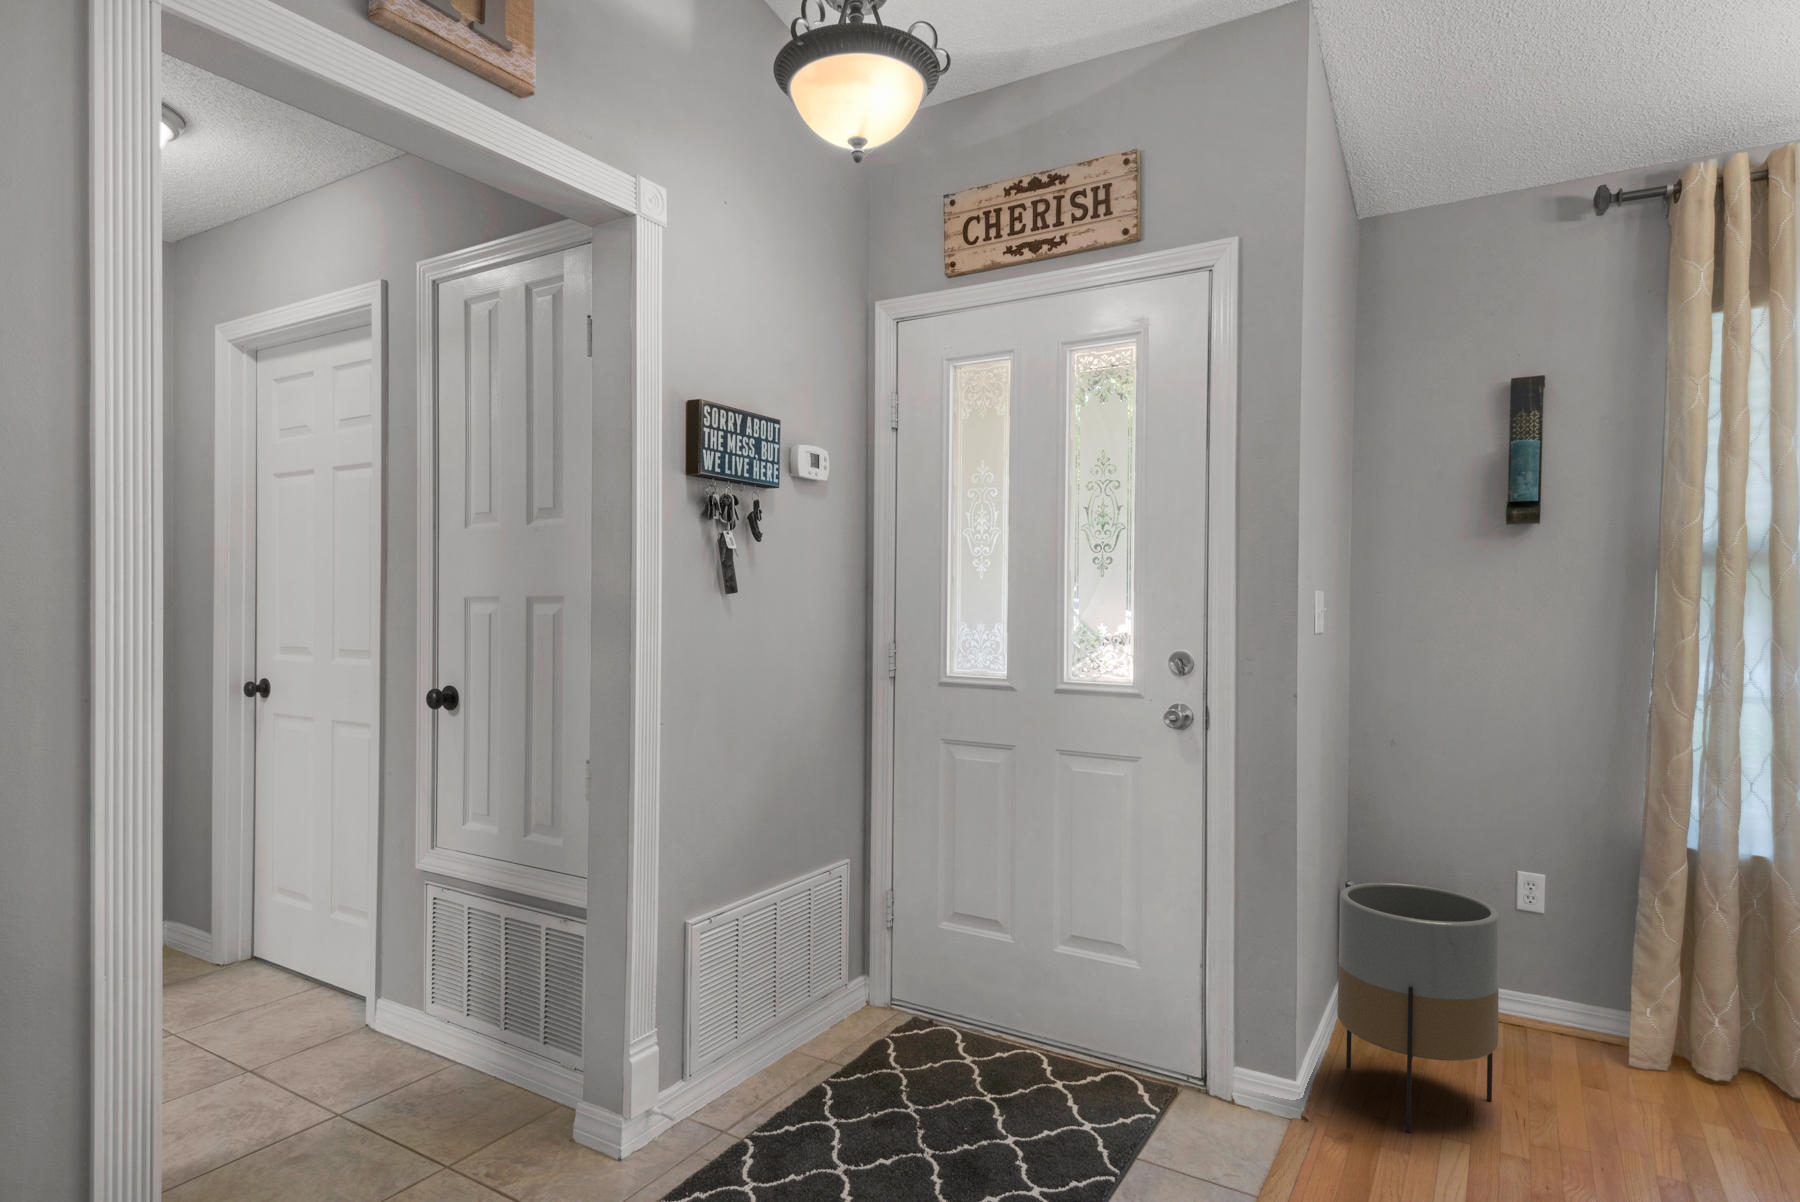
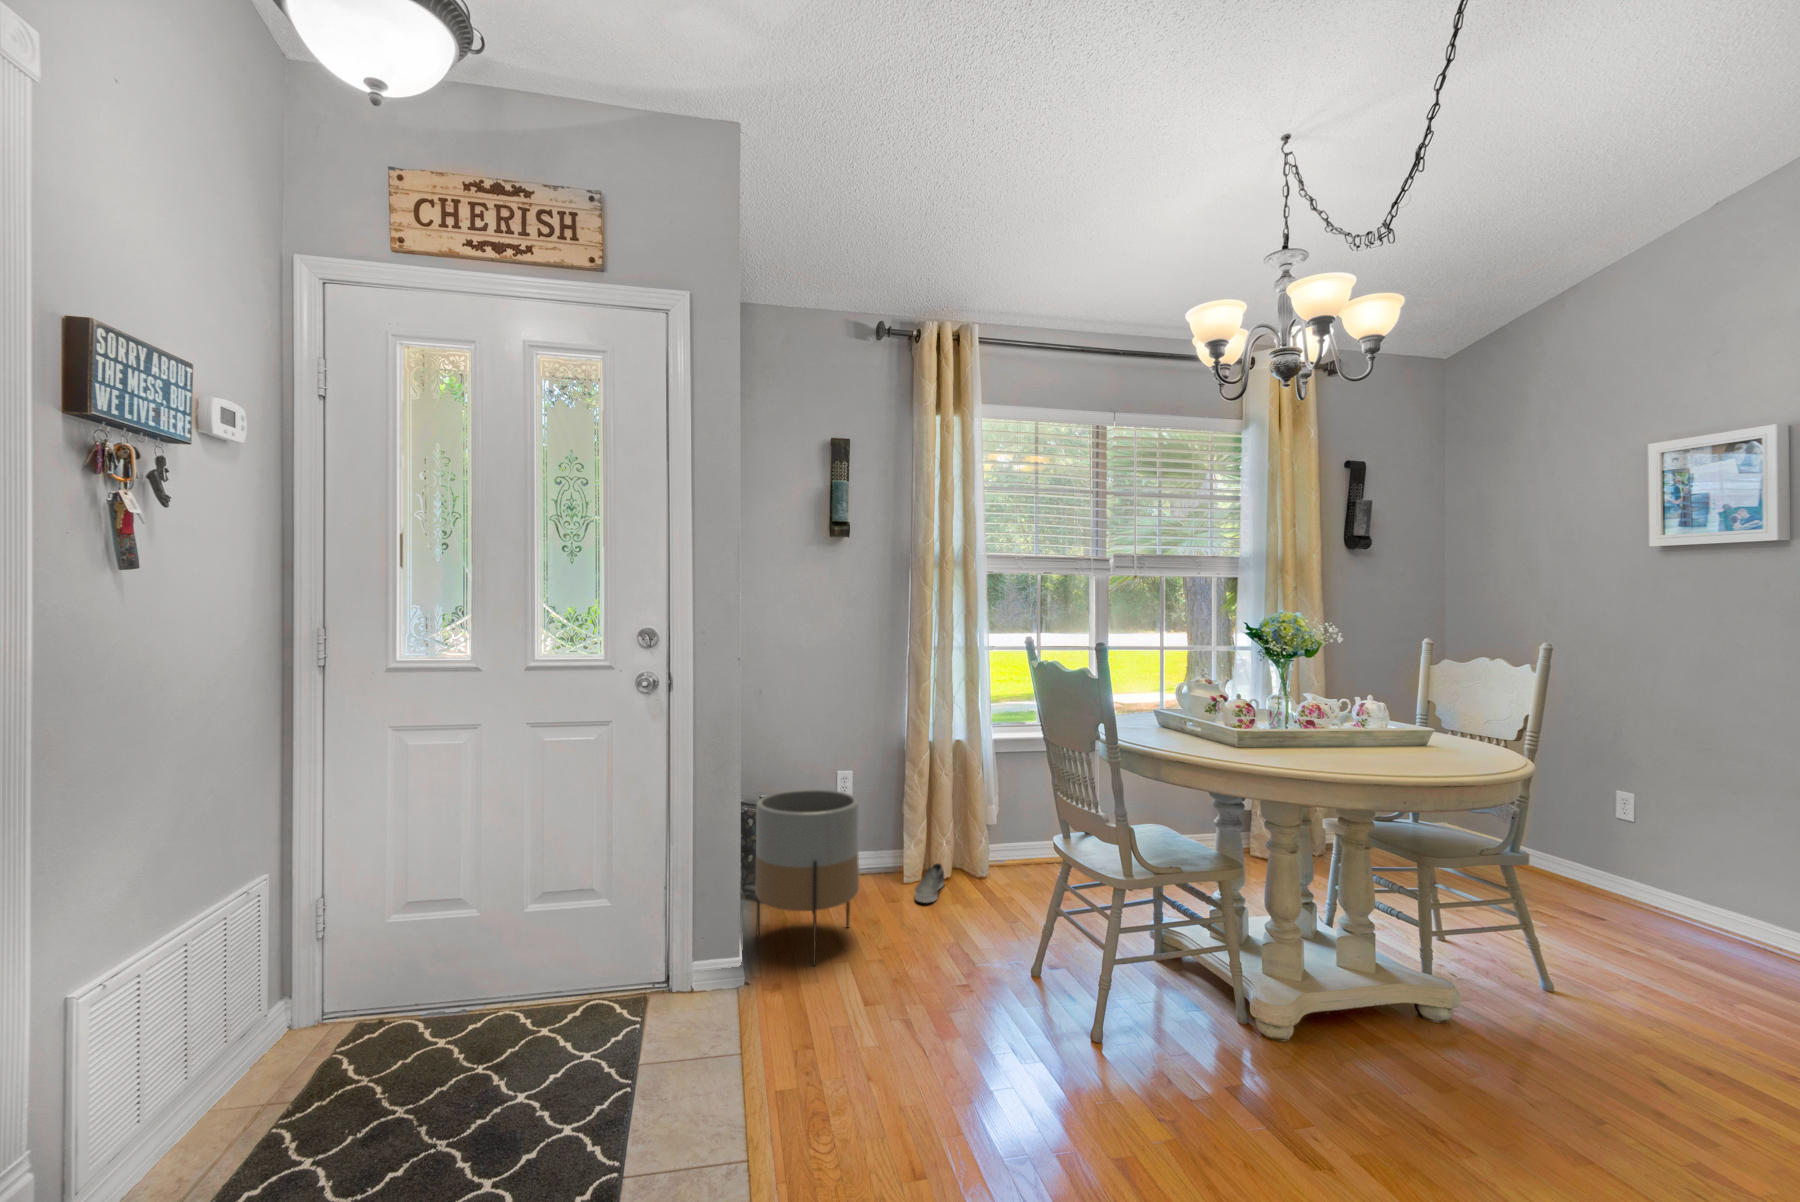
shoe: none [1630,1053,1706,1112] -> present [914,863,944,903]

